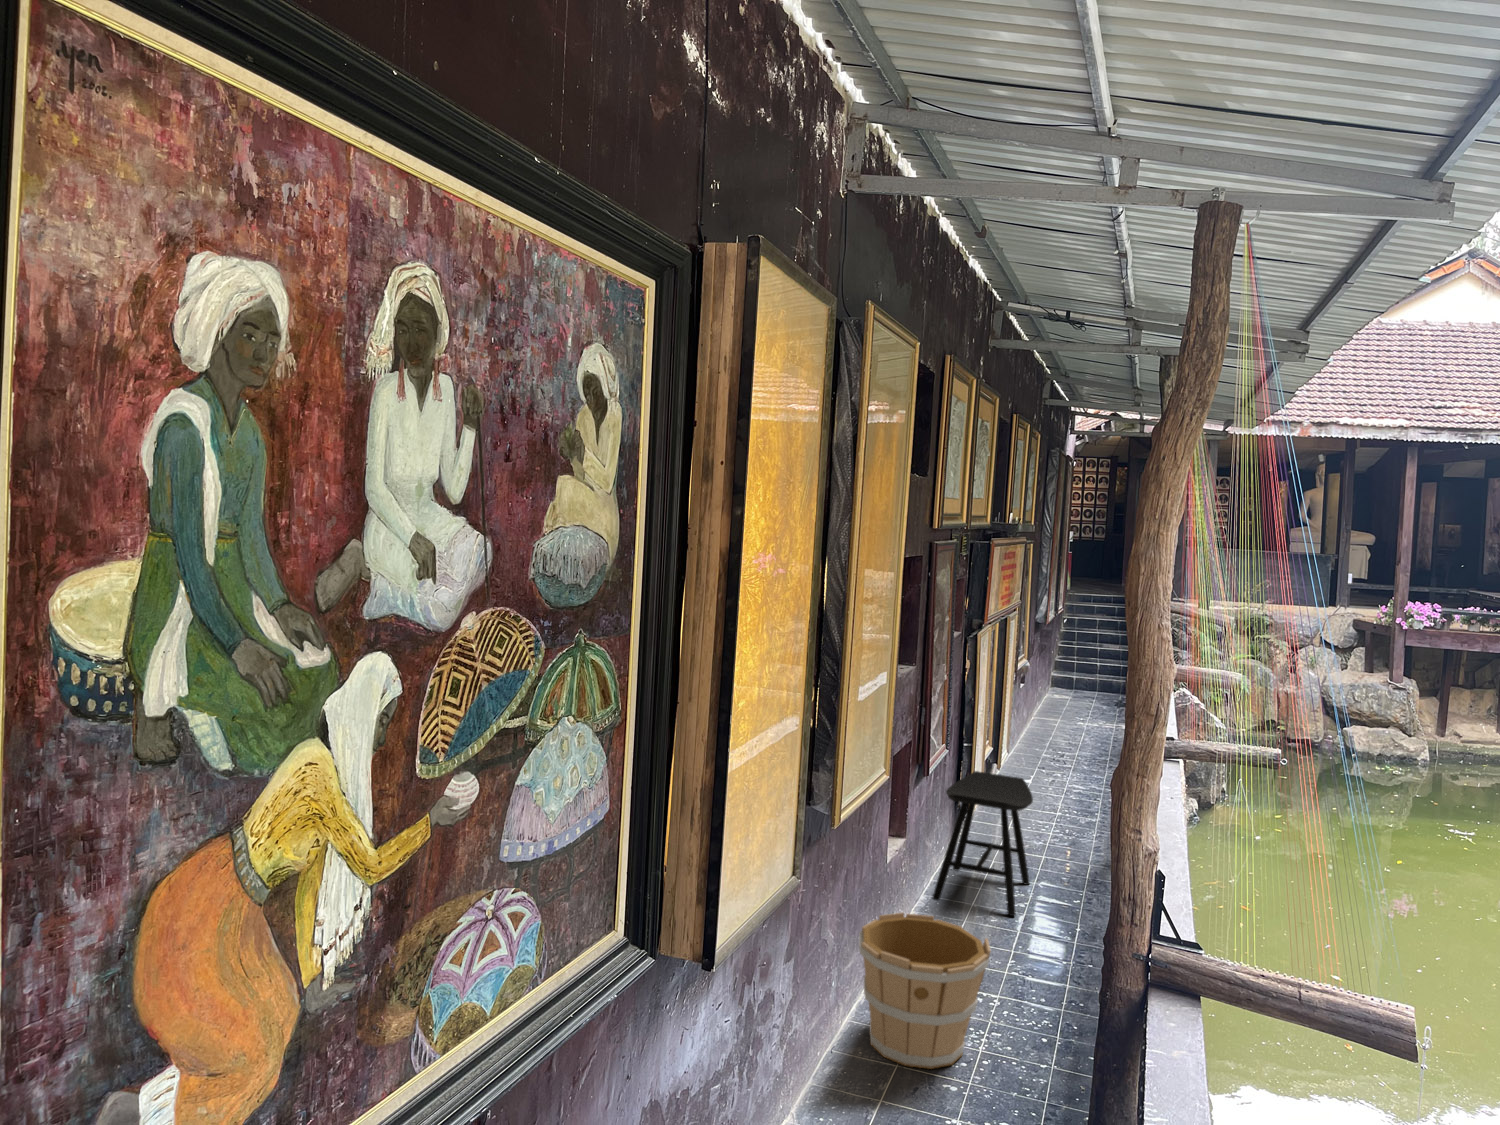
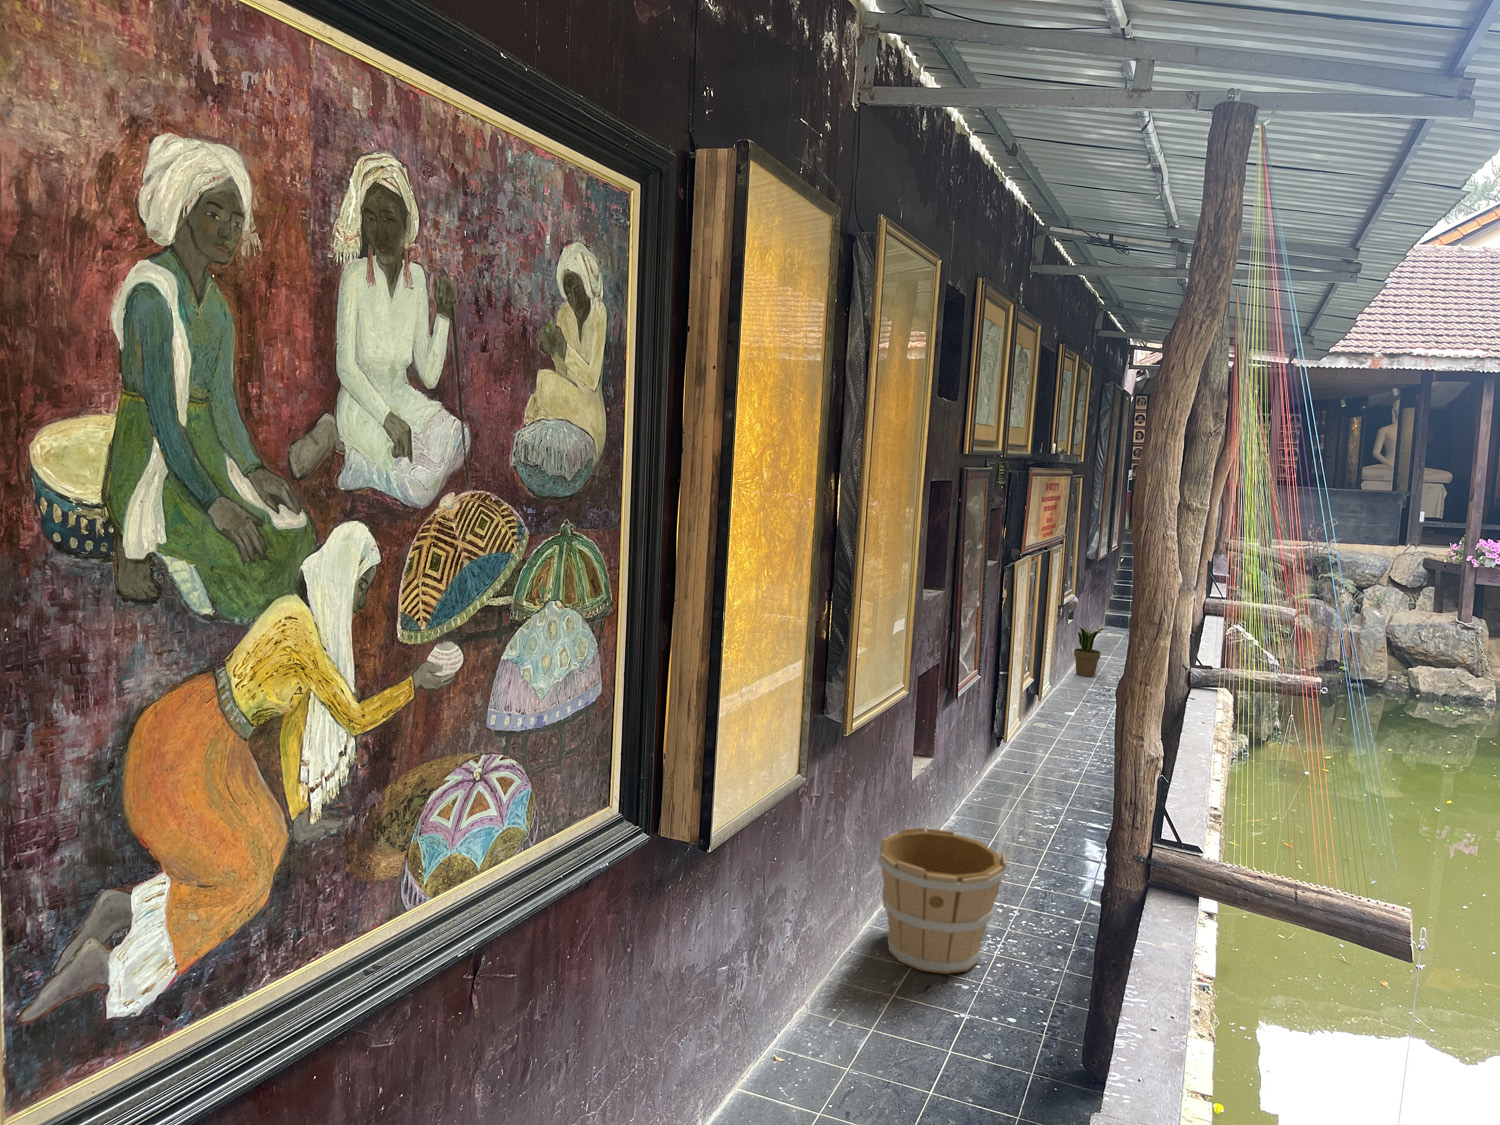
potted plant: none [1028,690,1060,741] -> present [1074,627,1105,677]
stool: present [932,771,1033,916] -> none [962,699,1064,839]

